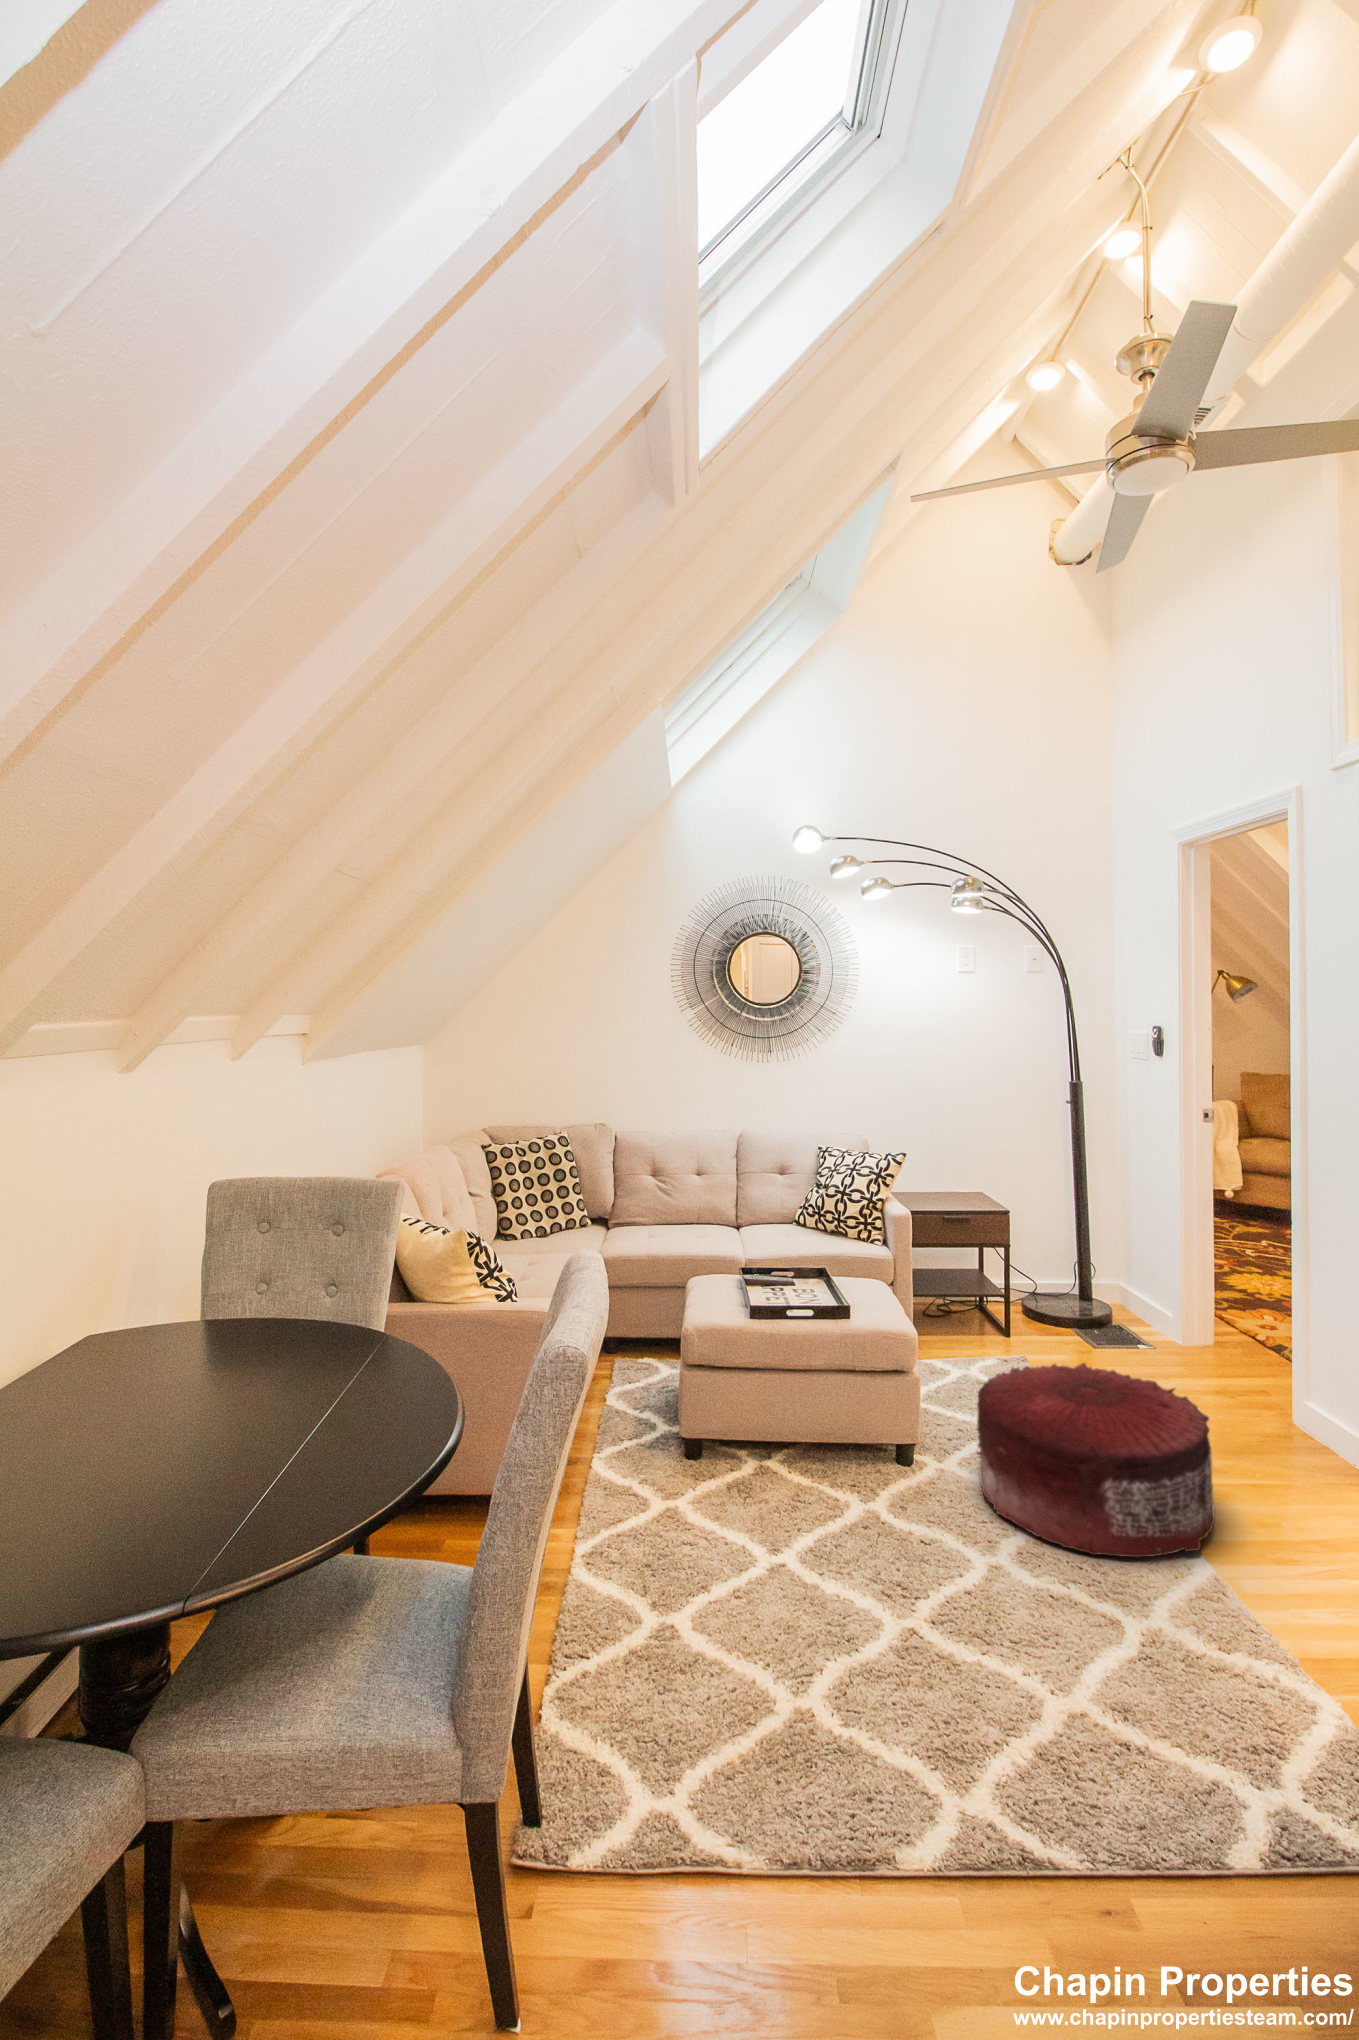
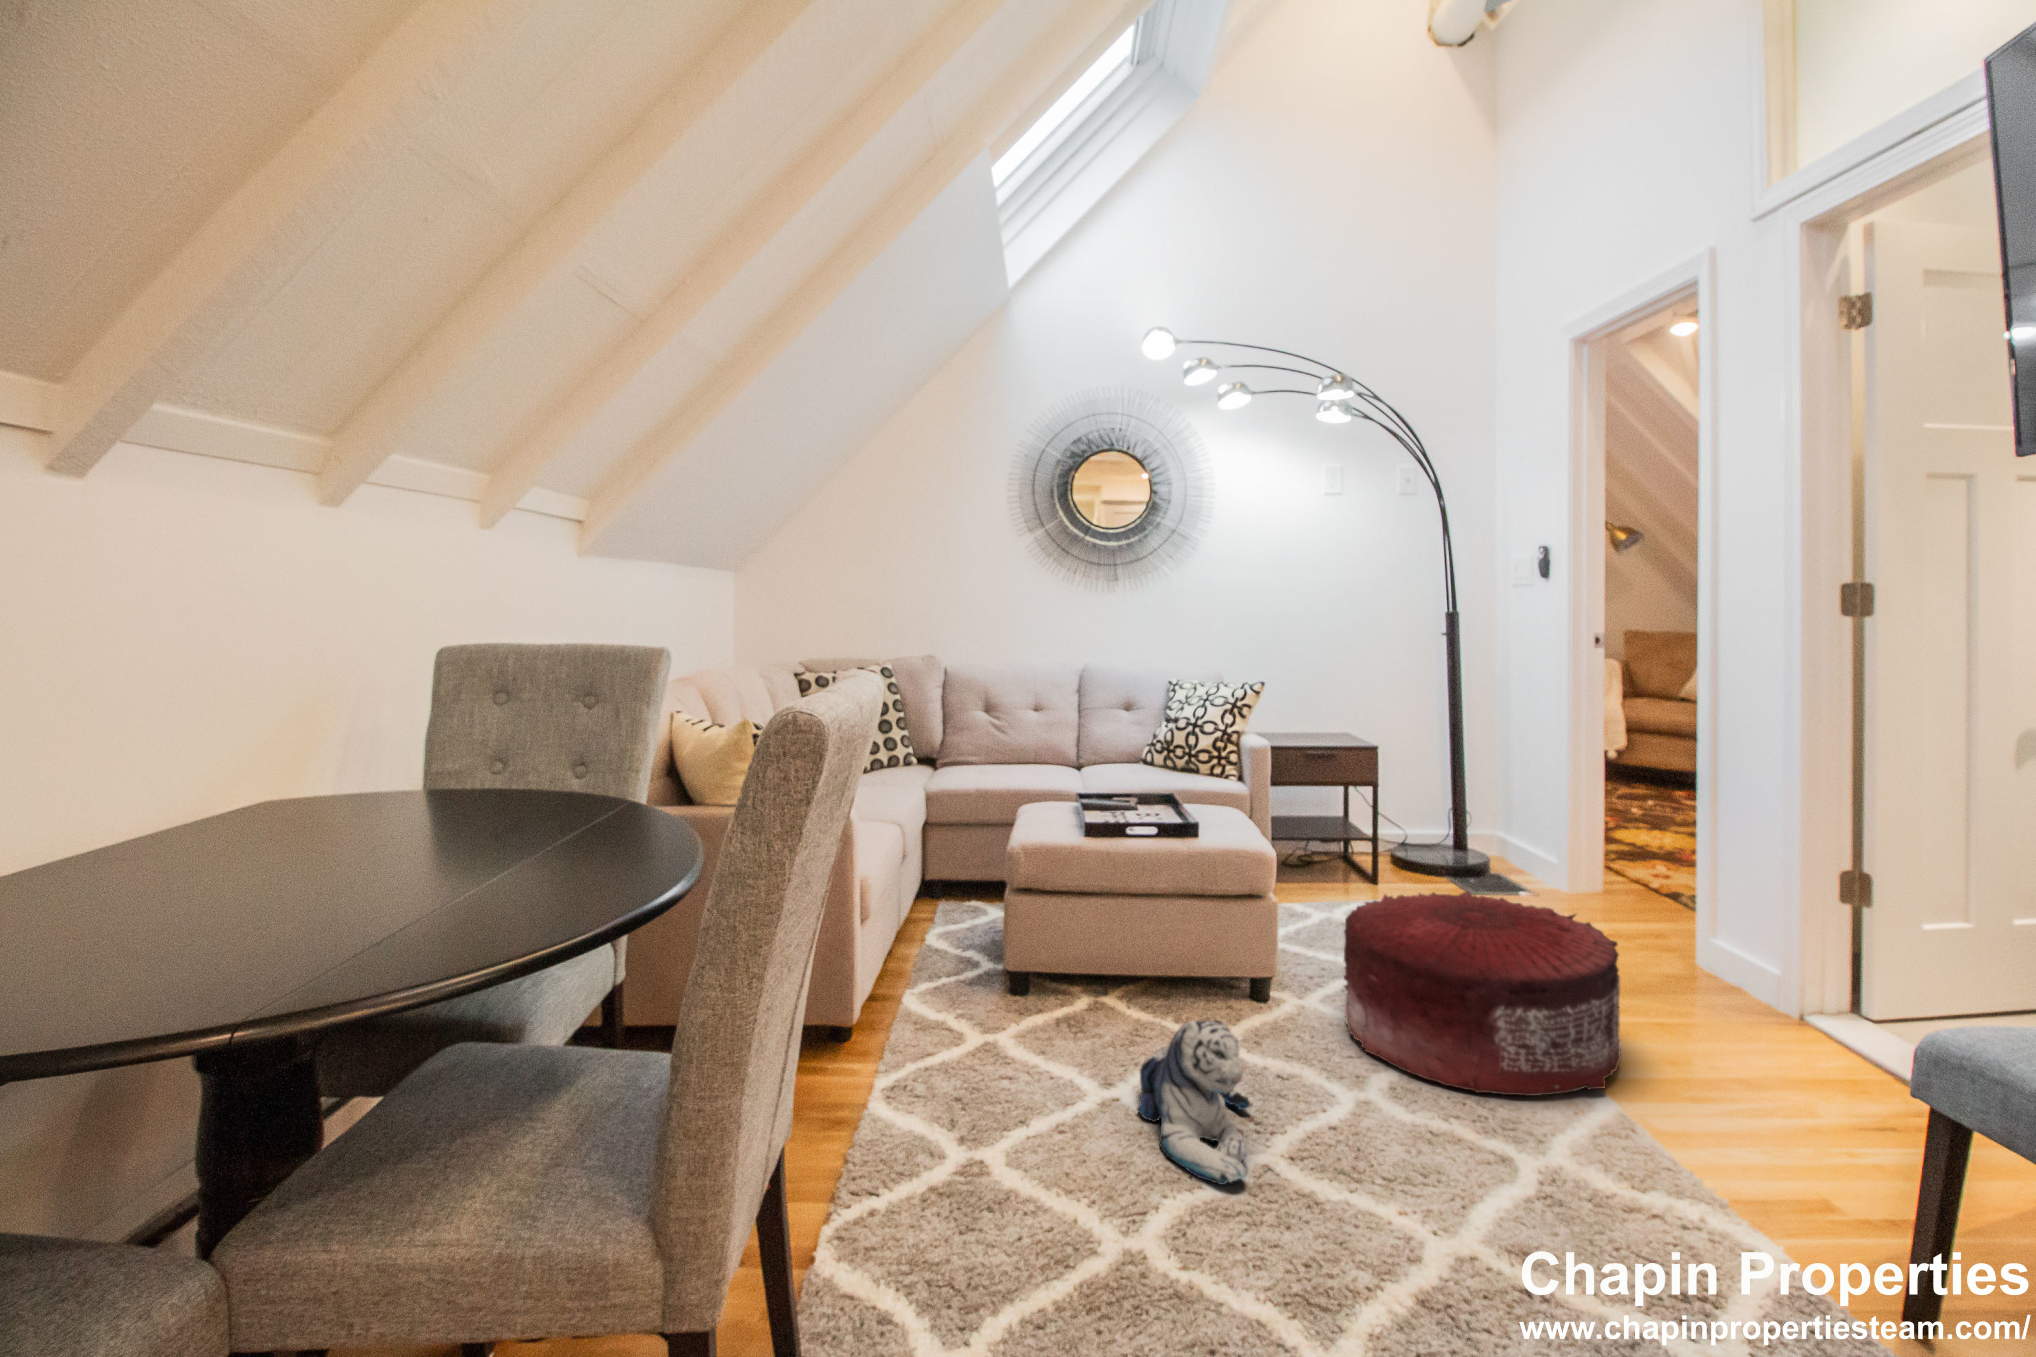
plush toy: none [801,1497,899,1647] -> present [1137,1020,1250,1185]

